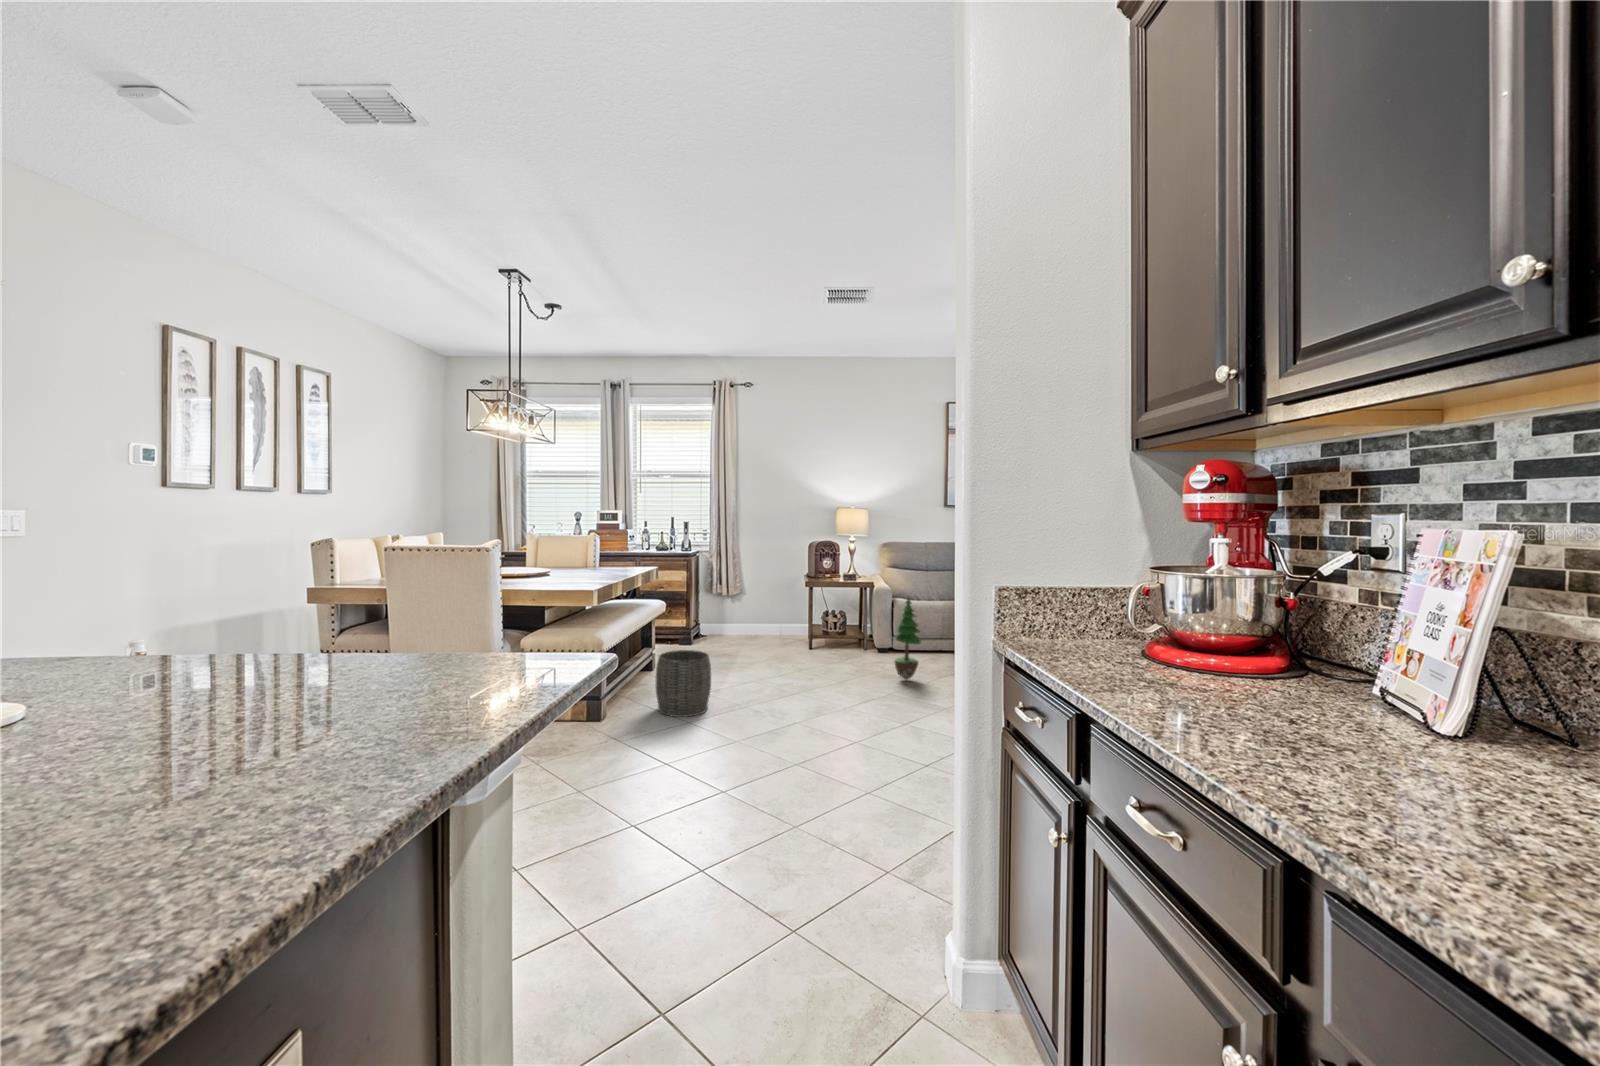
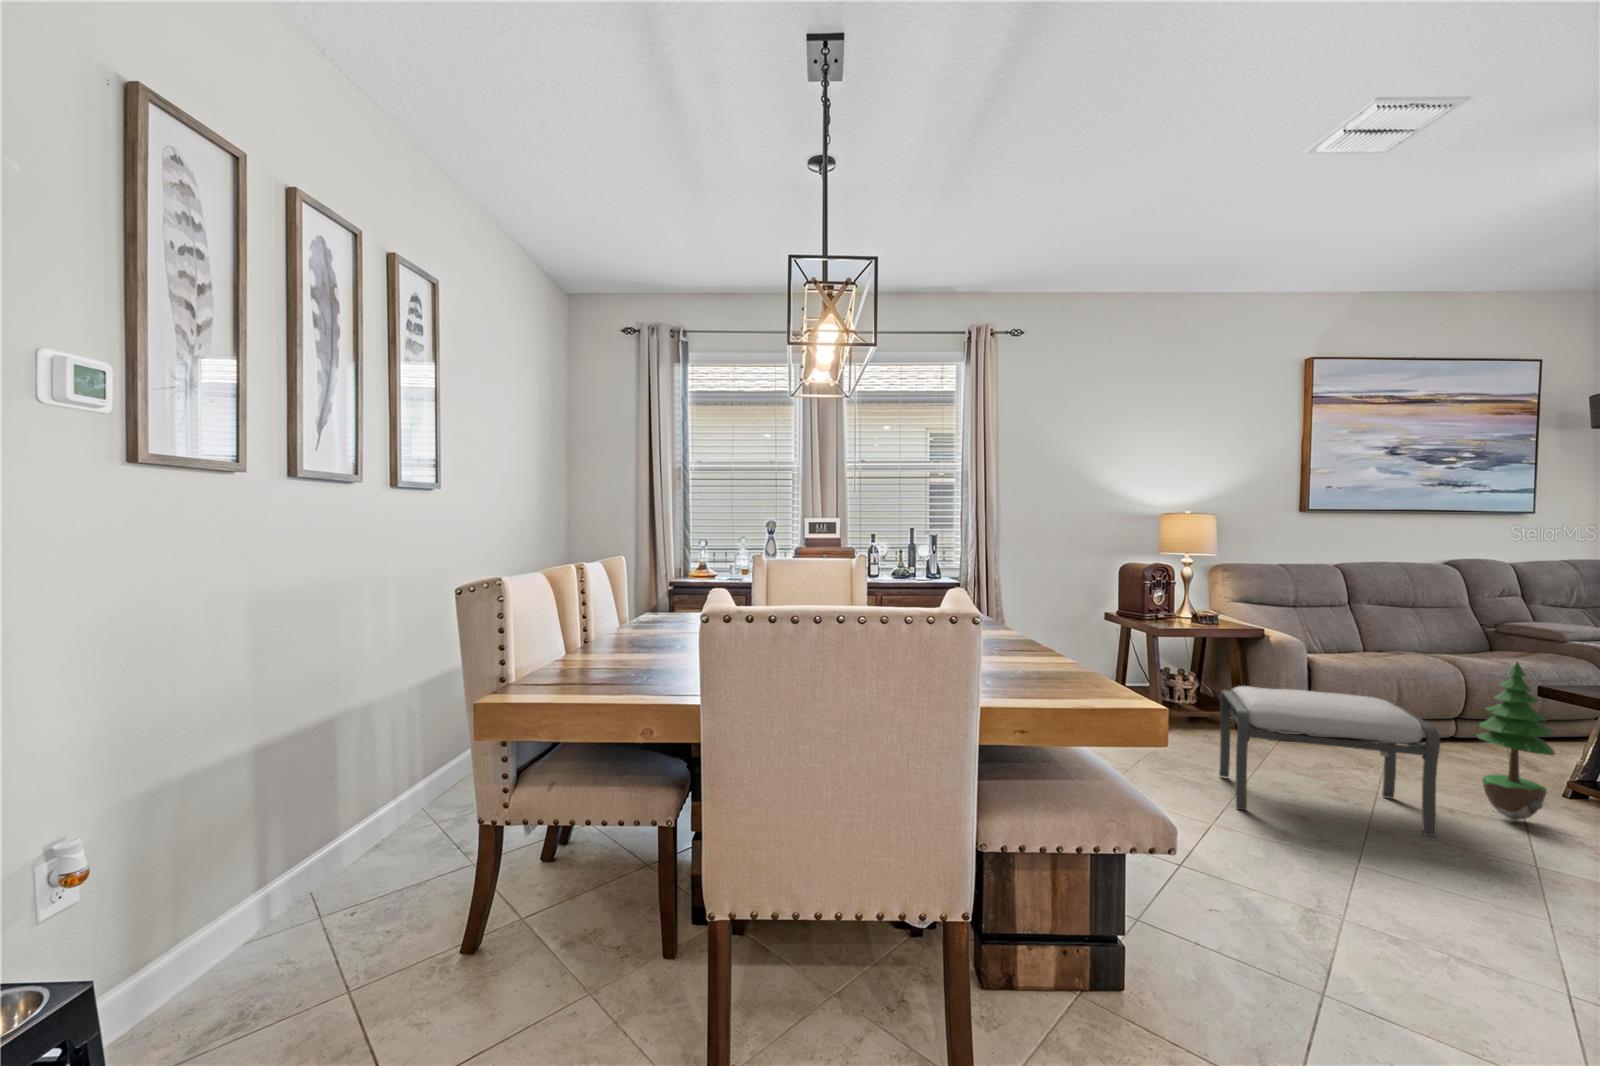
ottoman: none [769,612,867,685] -> present [1219,686,1440,837]
woven basket: present [656,650,711,717] -> none [1185,800,1332,977]

